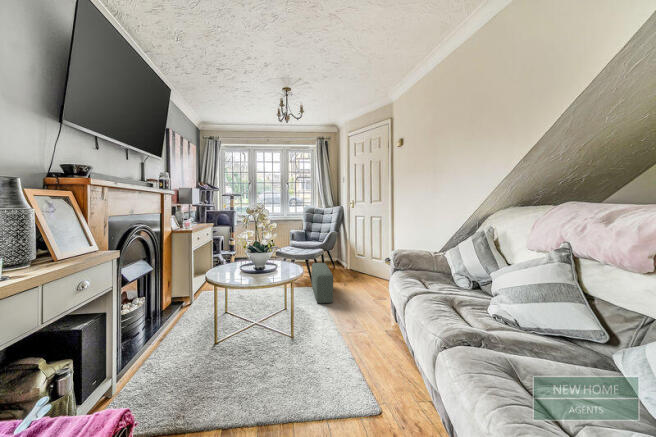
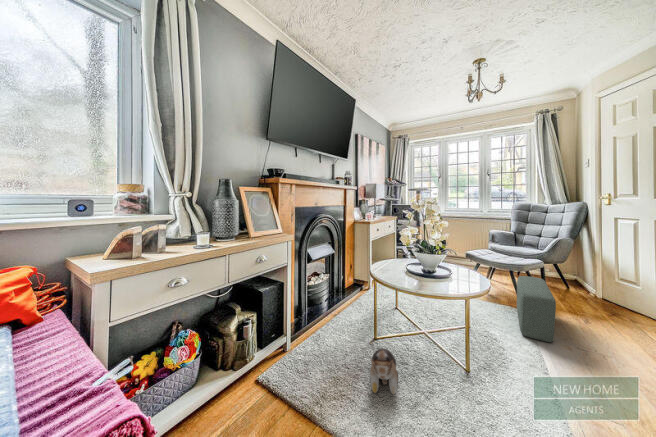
plush toy: none [224,342,251,381] -> present [370,348,398,394]

